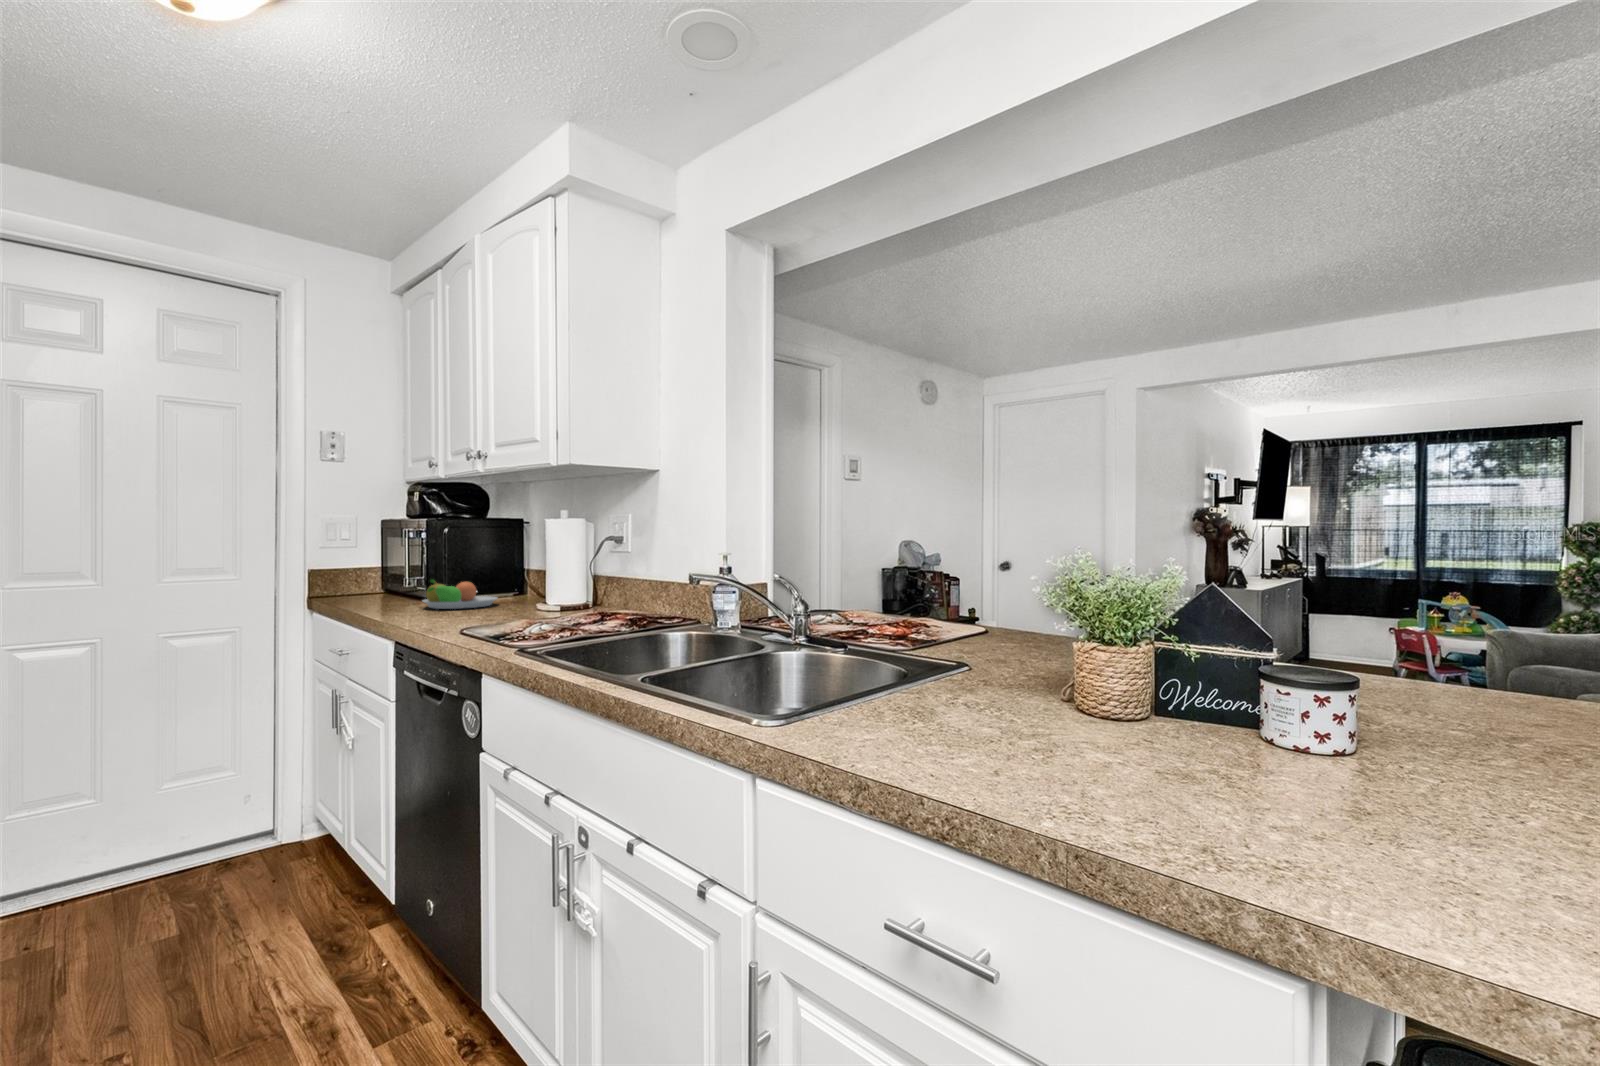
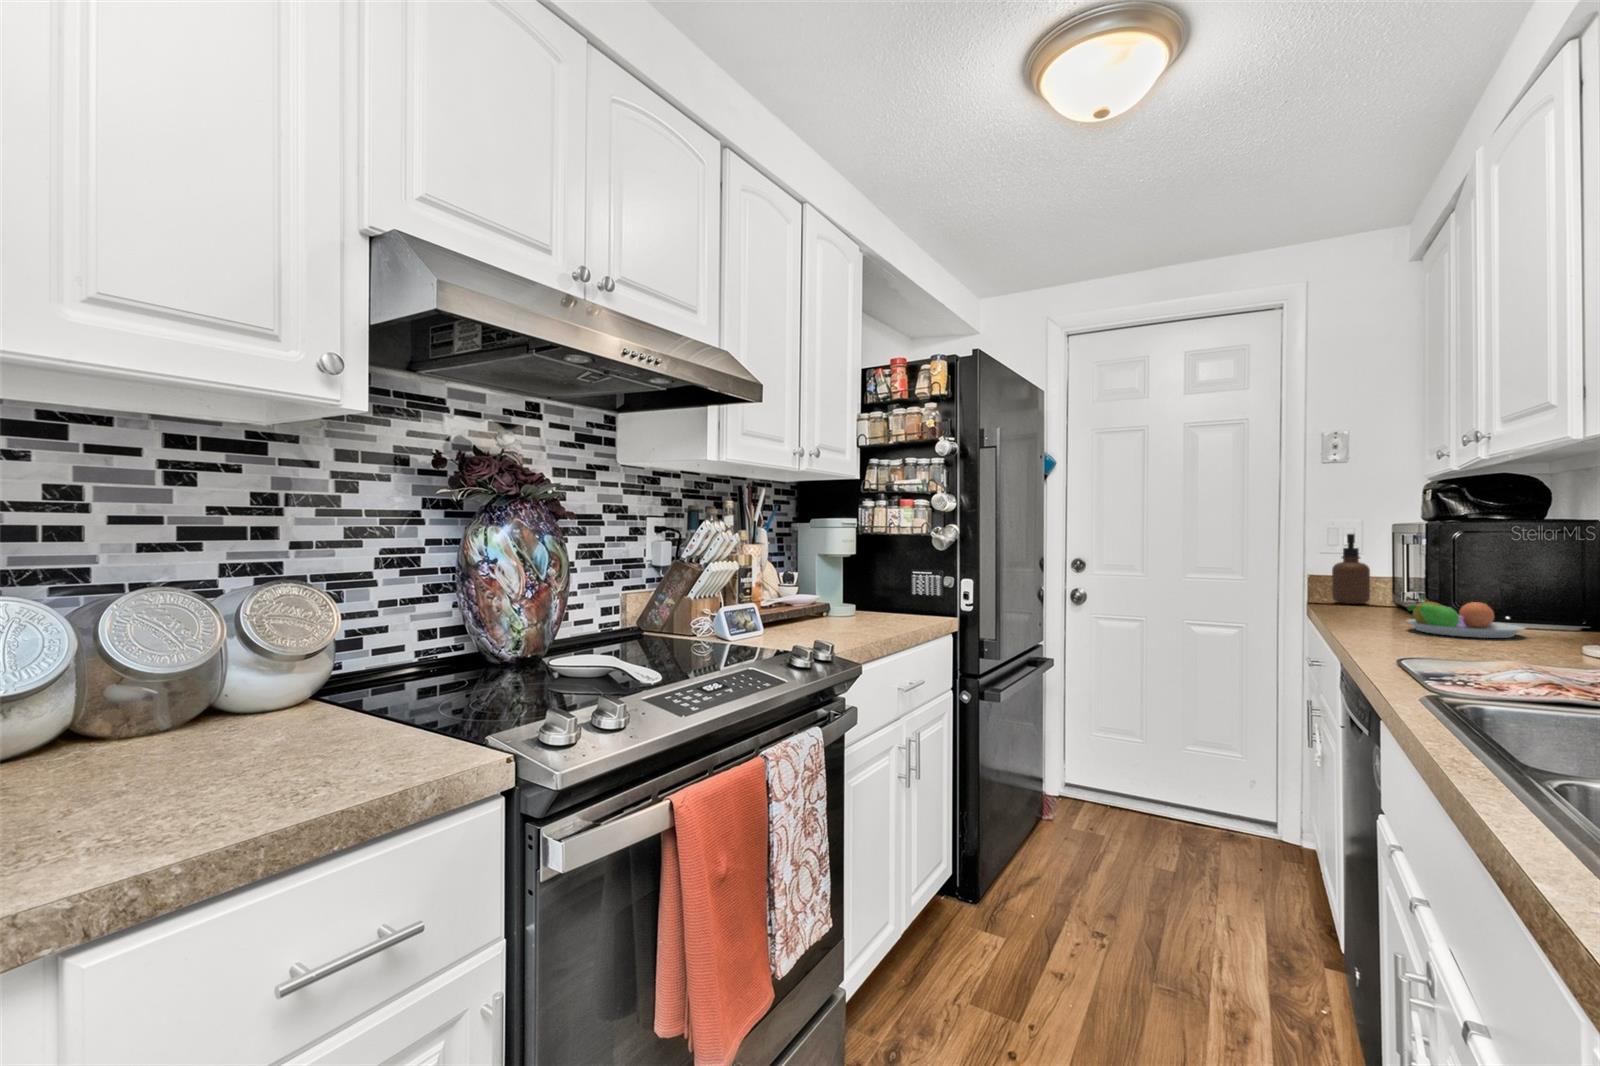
soap dispenser: none [330,531,363,595] -> present [1332,534,1370,604]

